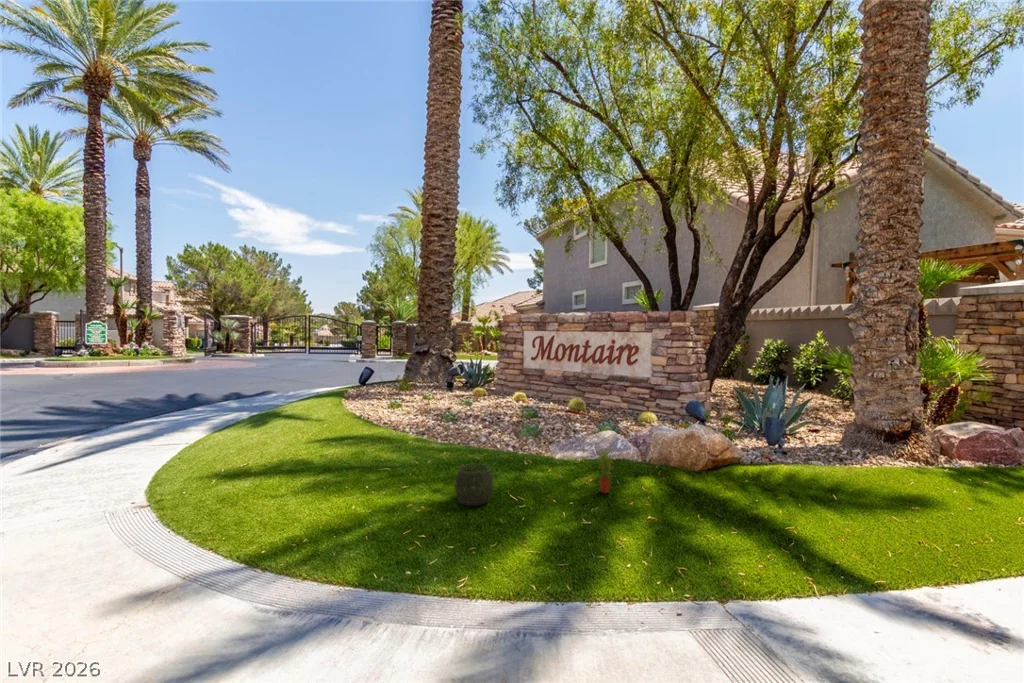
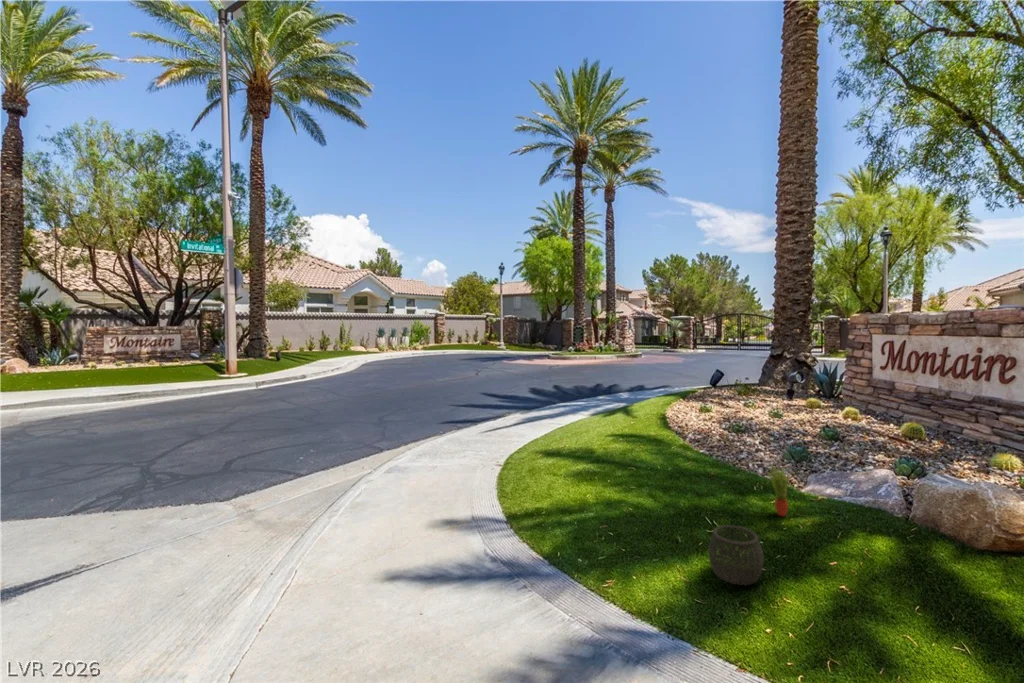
woven basket: present [455,464,493,506] -> present [708,525,764,585]

